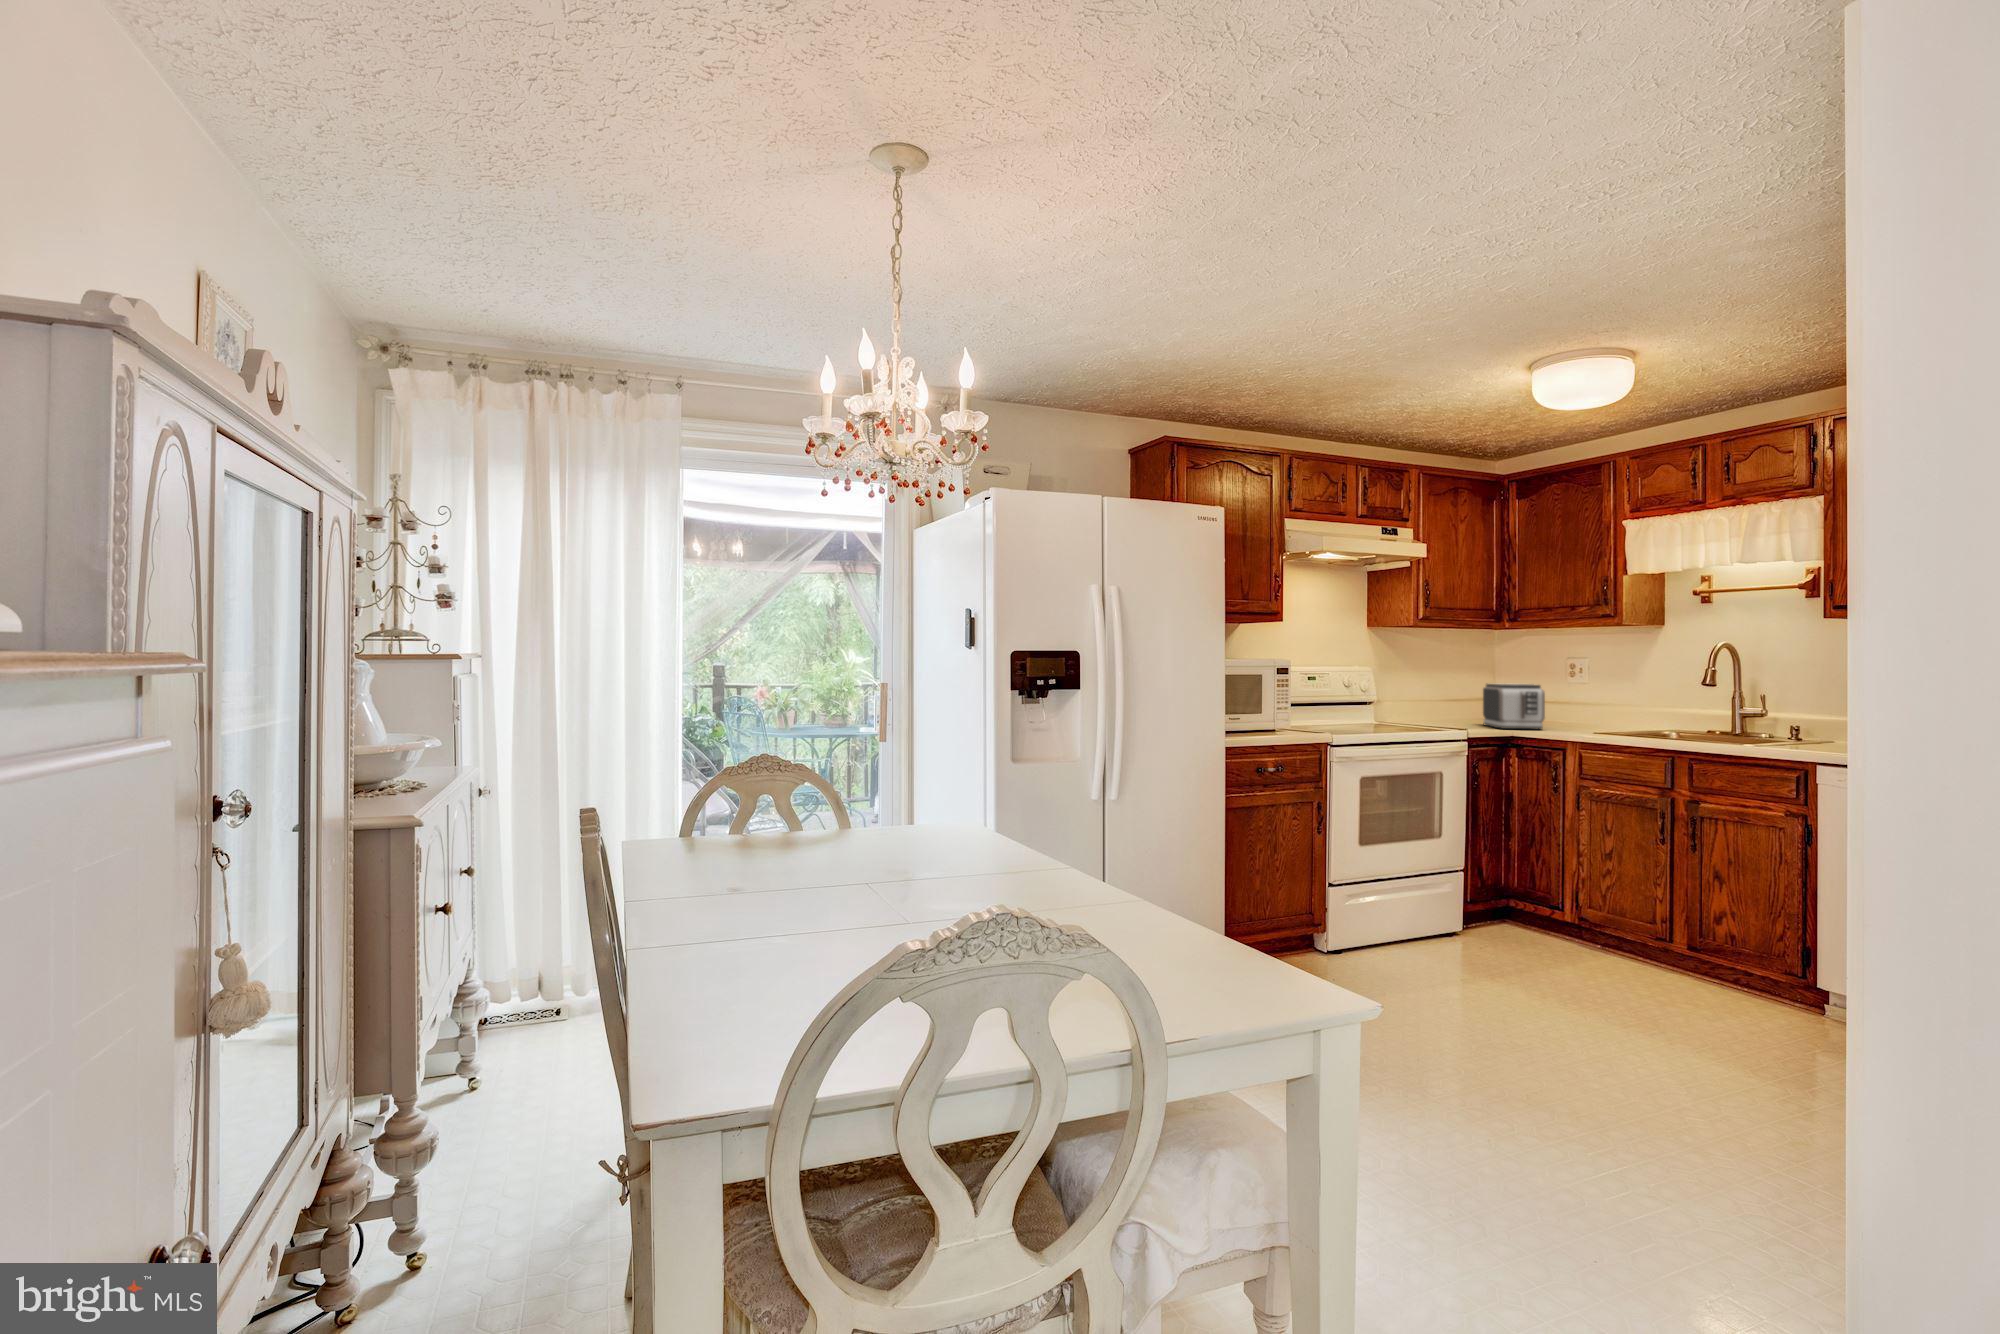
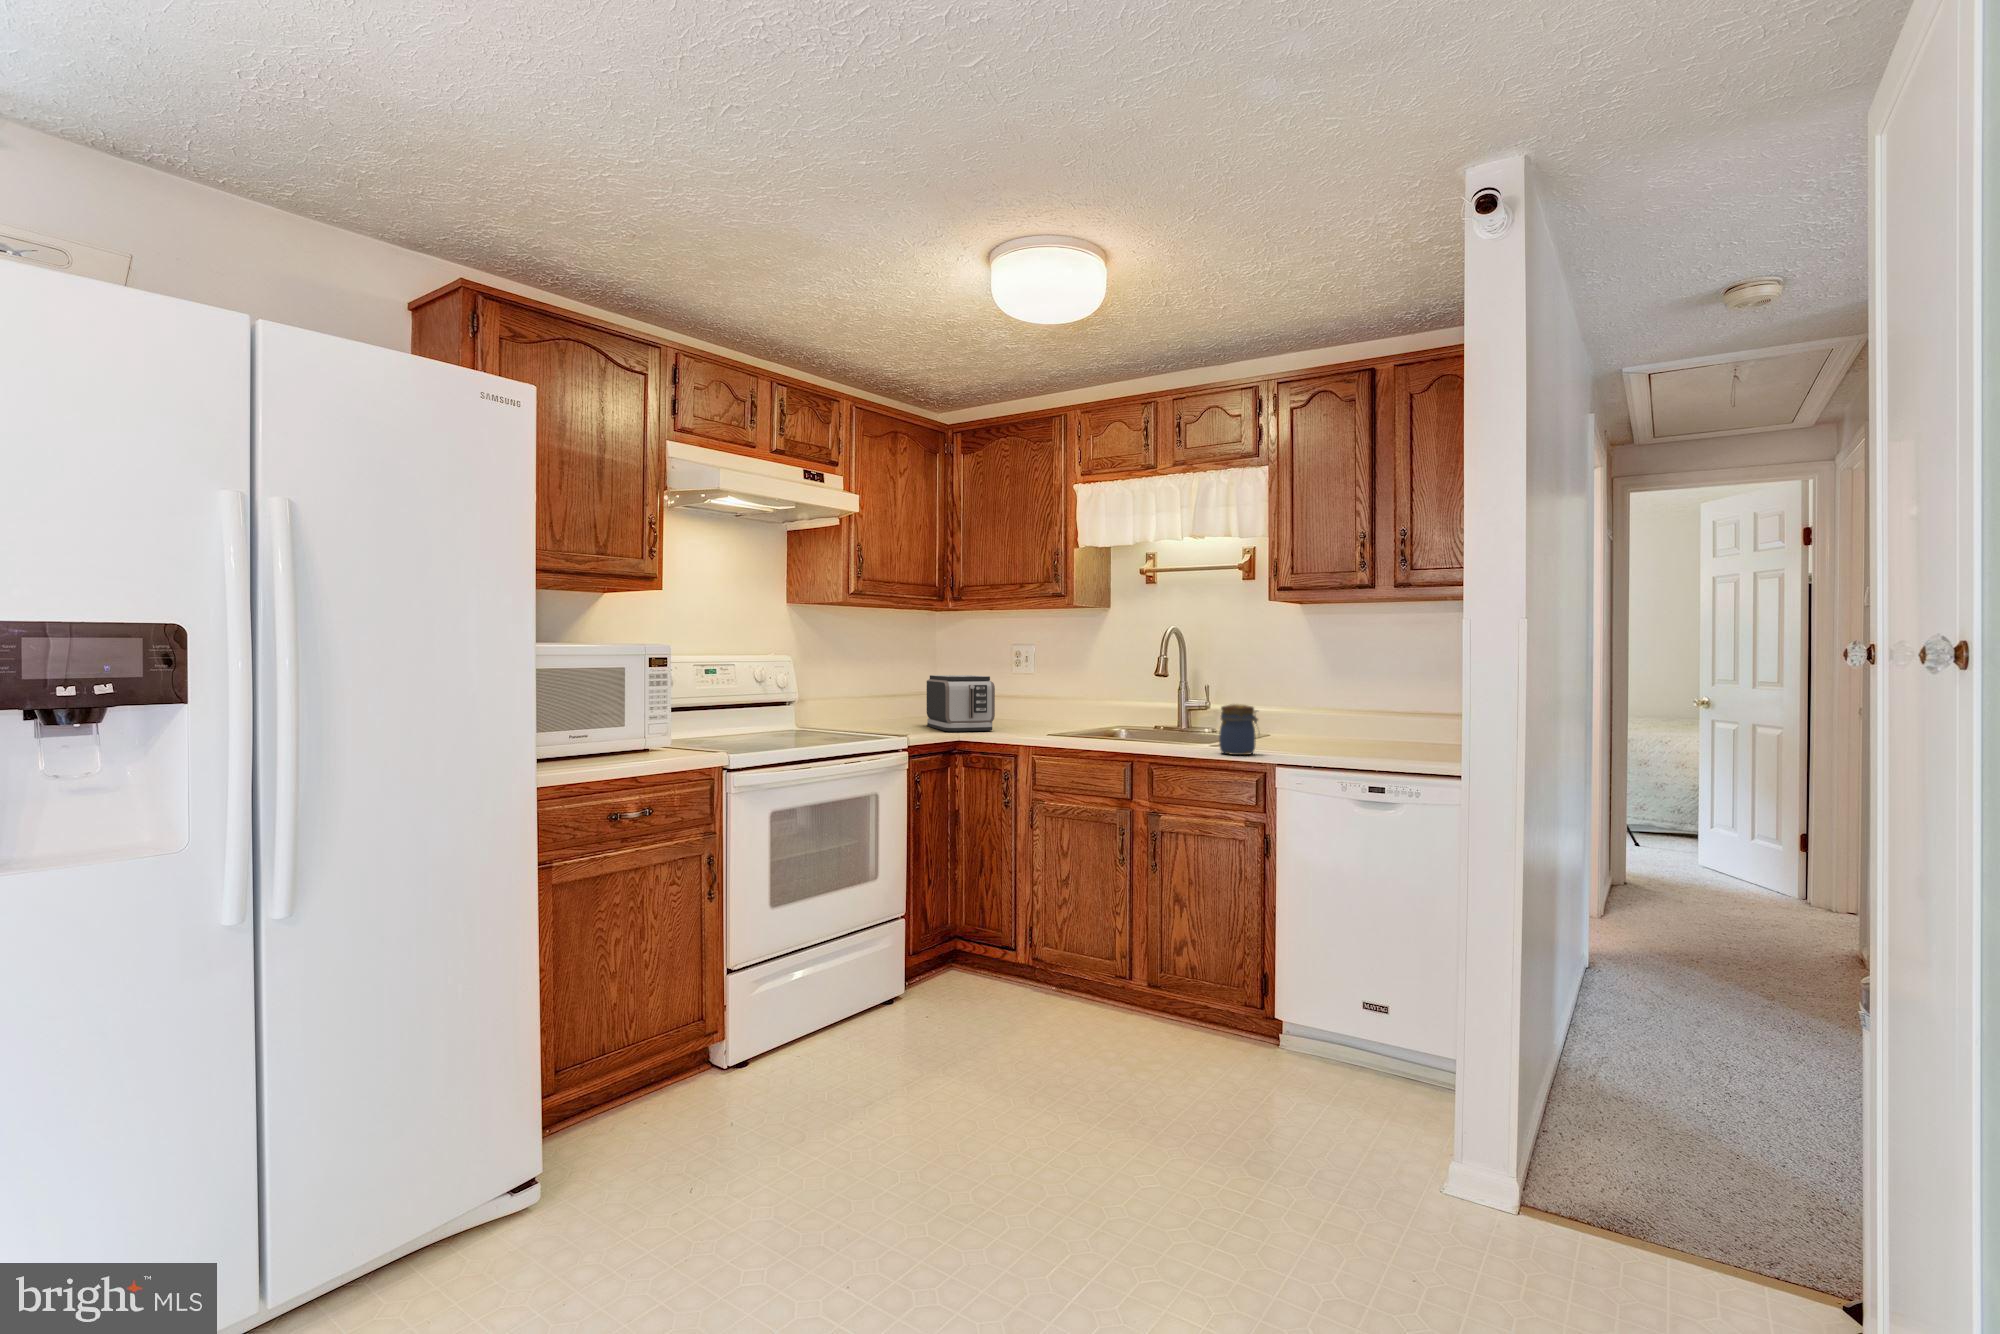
jar: none [1758,710,1801,753] -> present [1219,704,1258,755]

